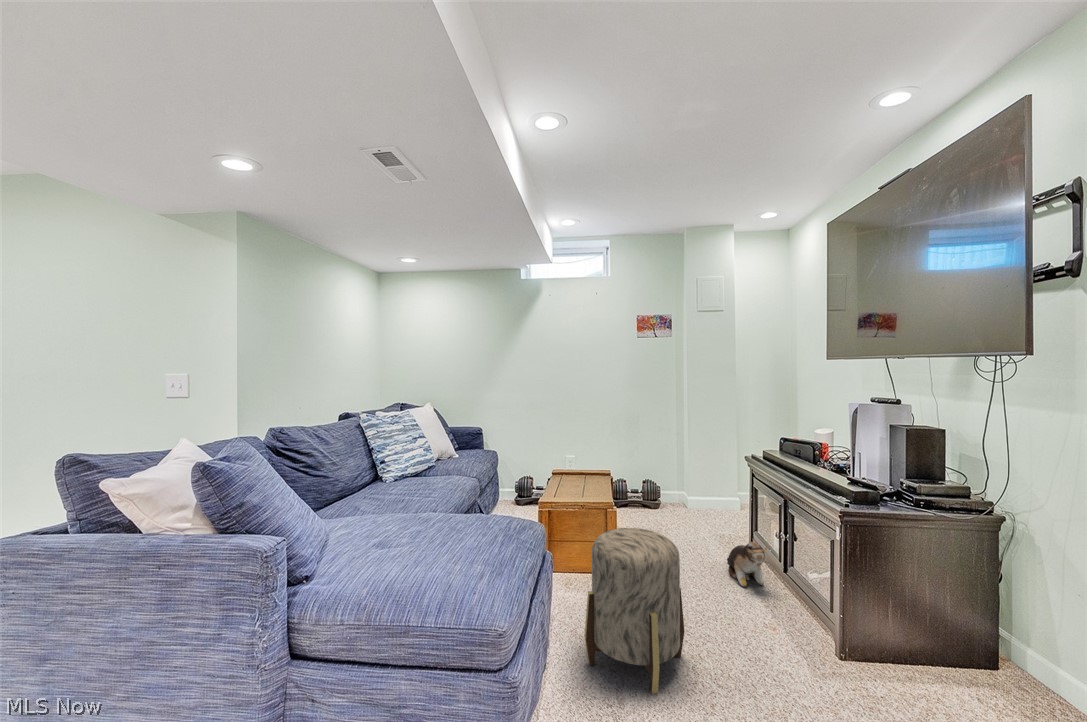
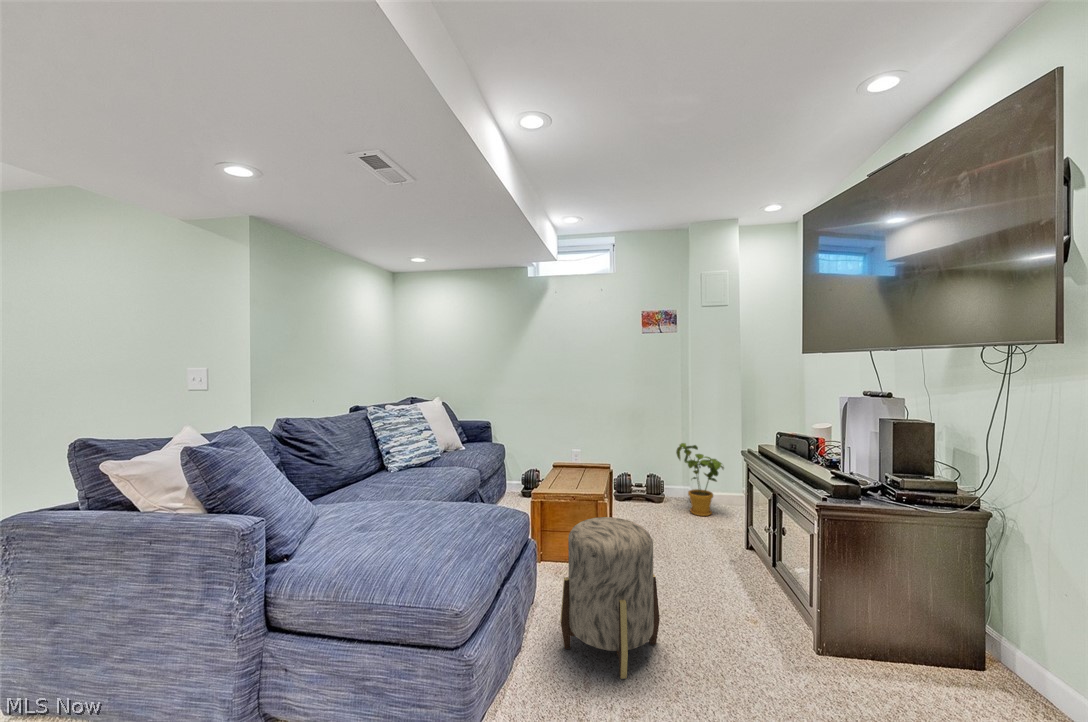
house plant: none [676,449,726,524] -> present [676,443,724,516]
plush toy: present [727,542,768,587] -> none [718,534,755,578]

